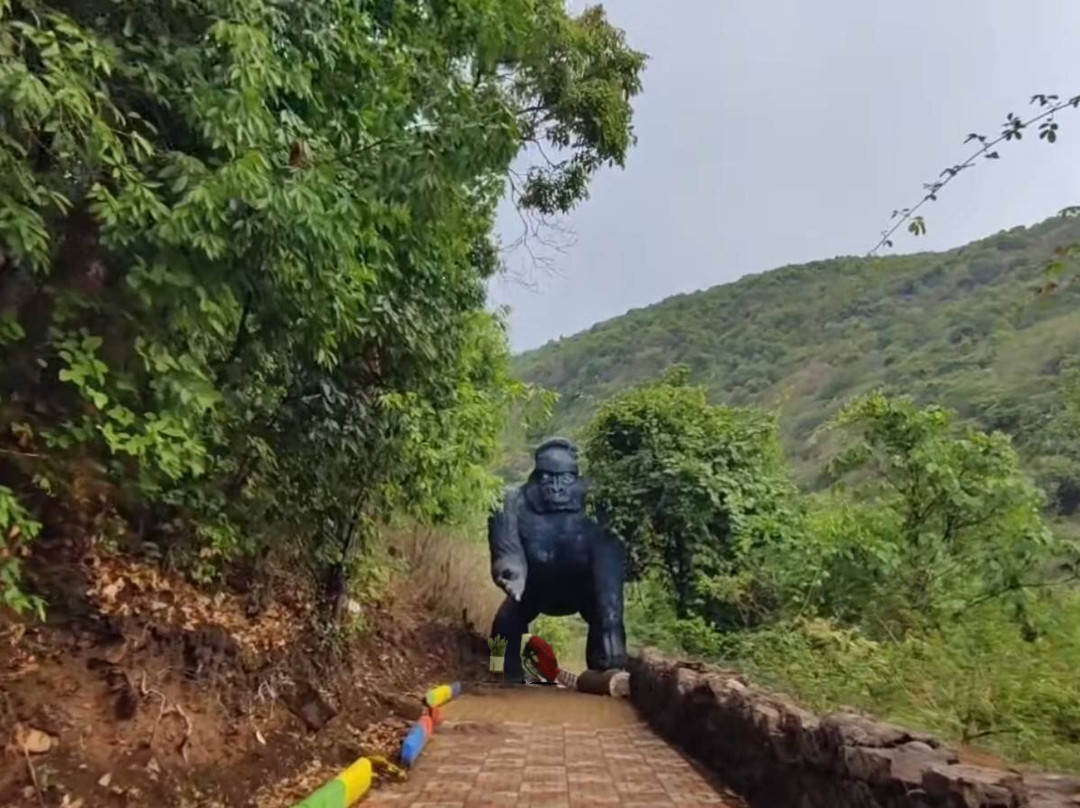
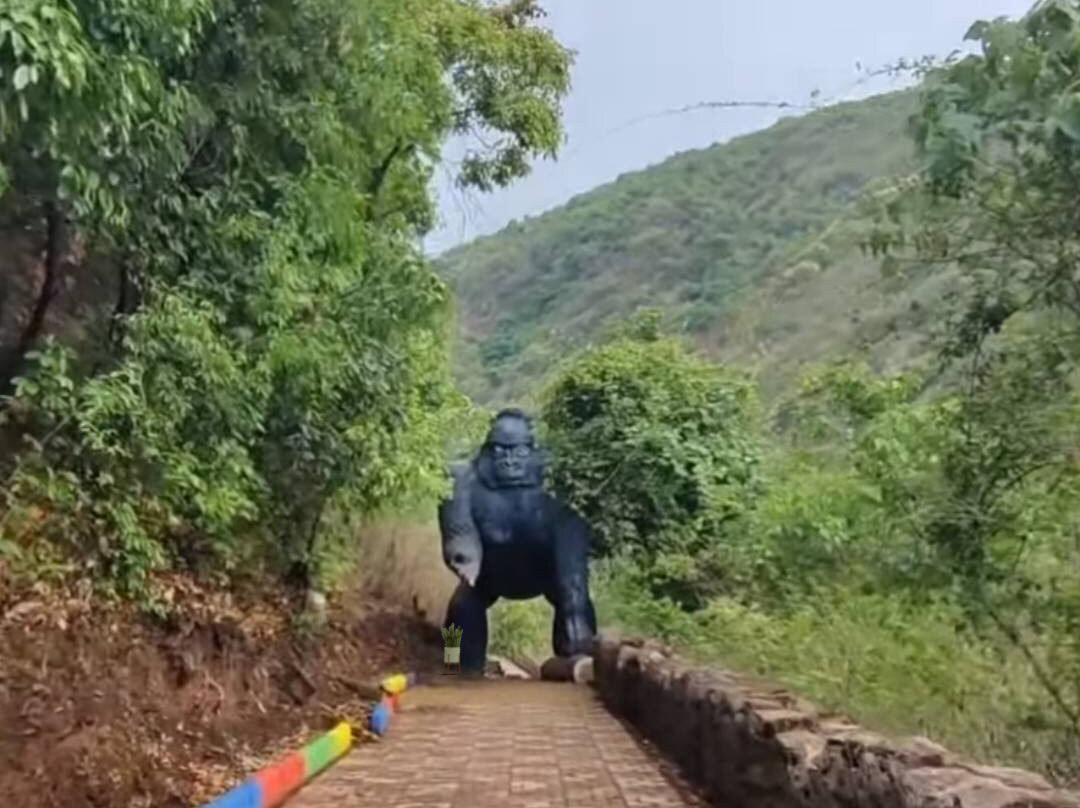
backpack: present [520,634,560,683] -> none [477,622,522,674]

